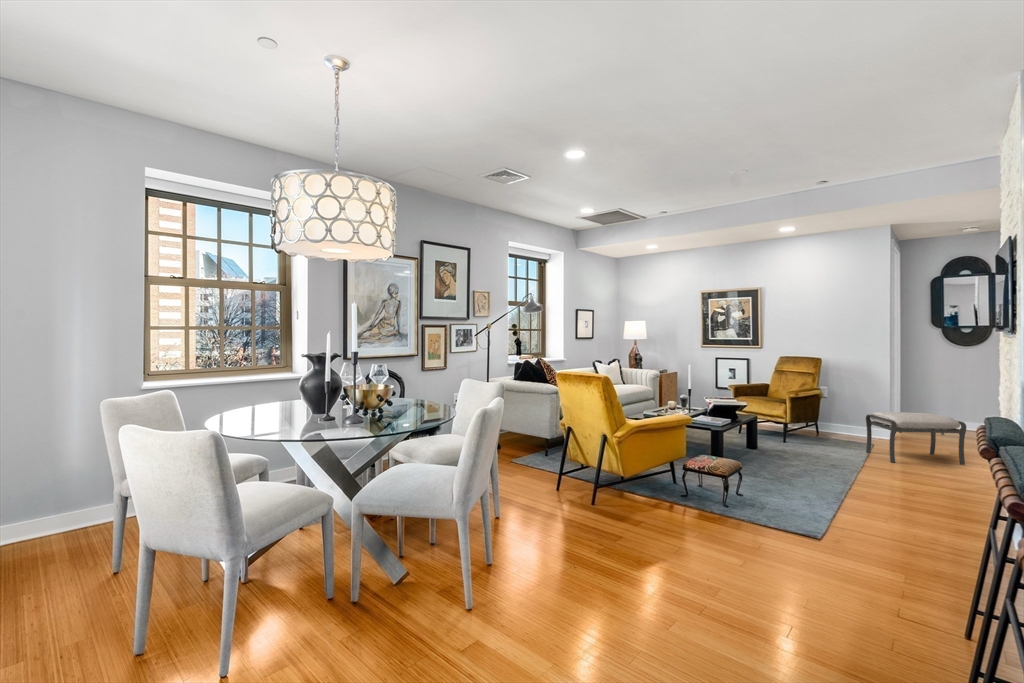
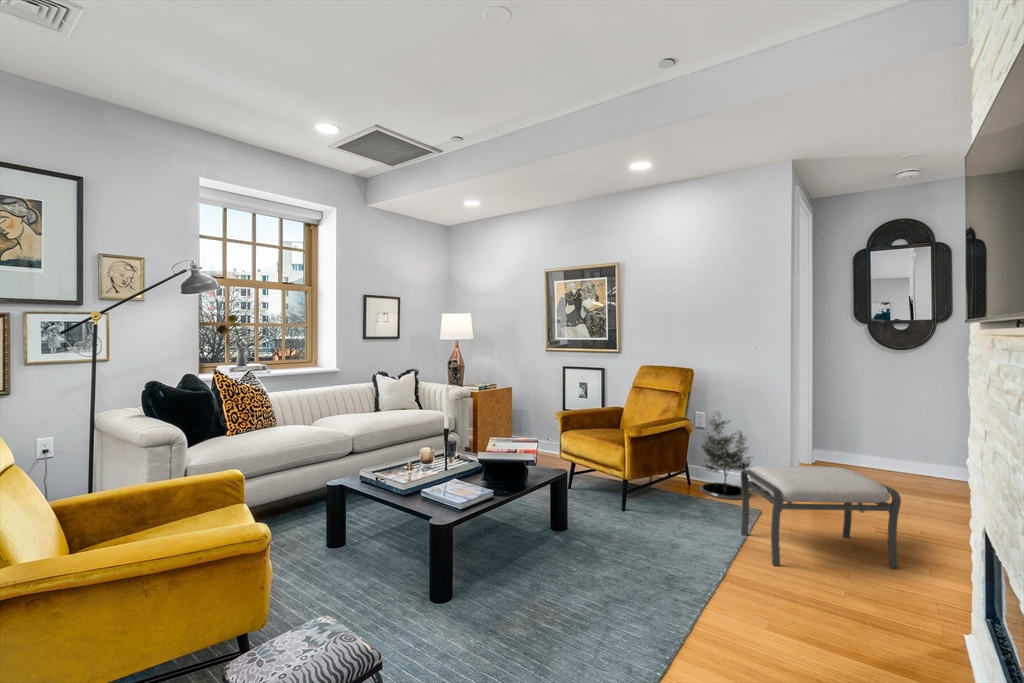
potted tree: none [826,384,866,440] -> present [700,413,751,499]

